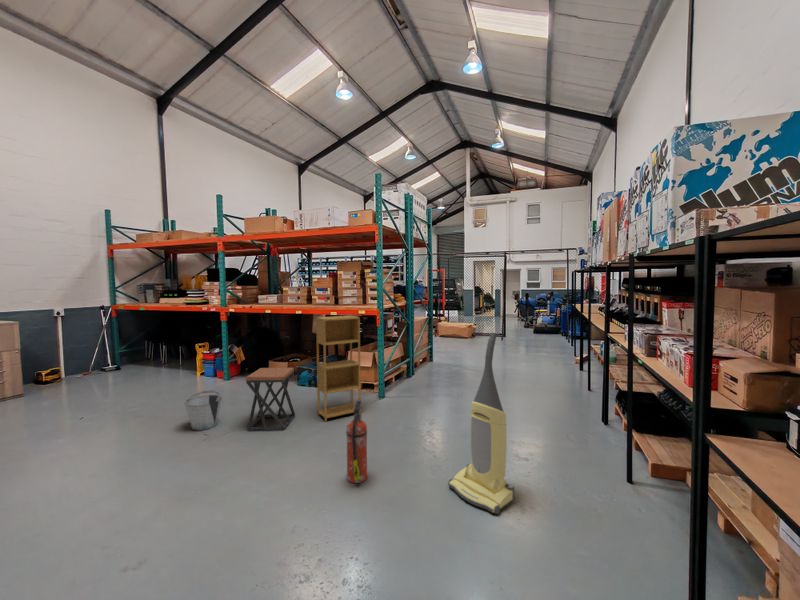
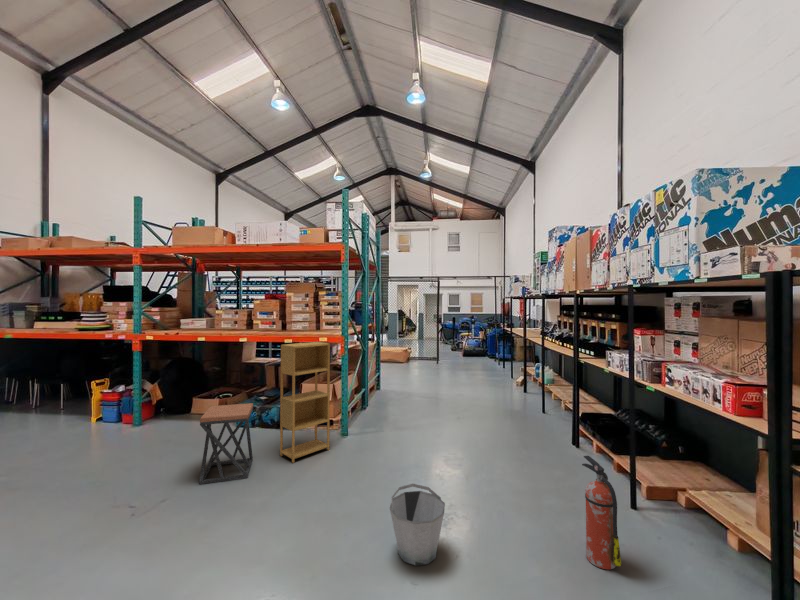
vacuum cleaner: present [448,333,514,514] -> none [458,356,524,537]
bucket: present [185,391,222,431] -> present [390,484,445,566]
fire extinguisher: present [346,401,367,483] -> present [582,456,621,569]

